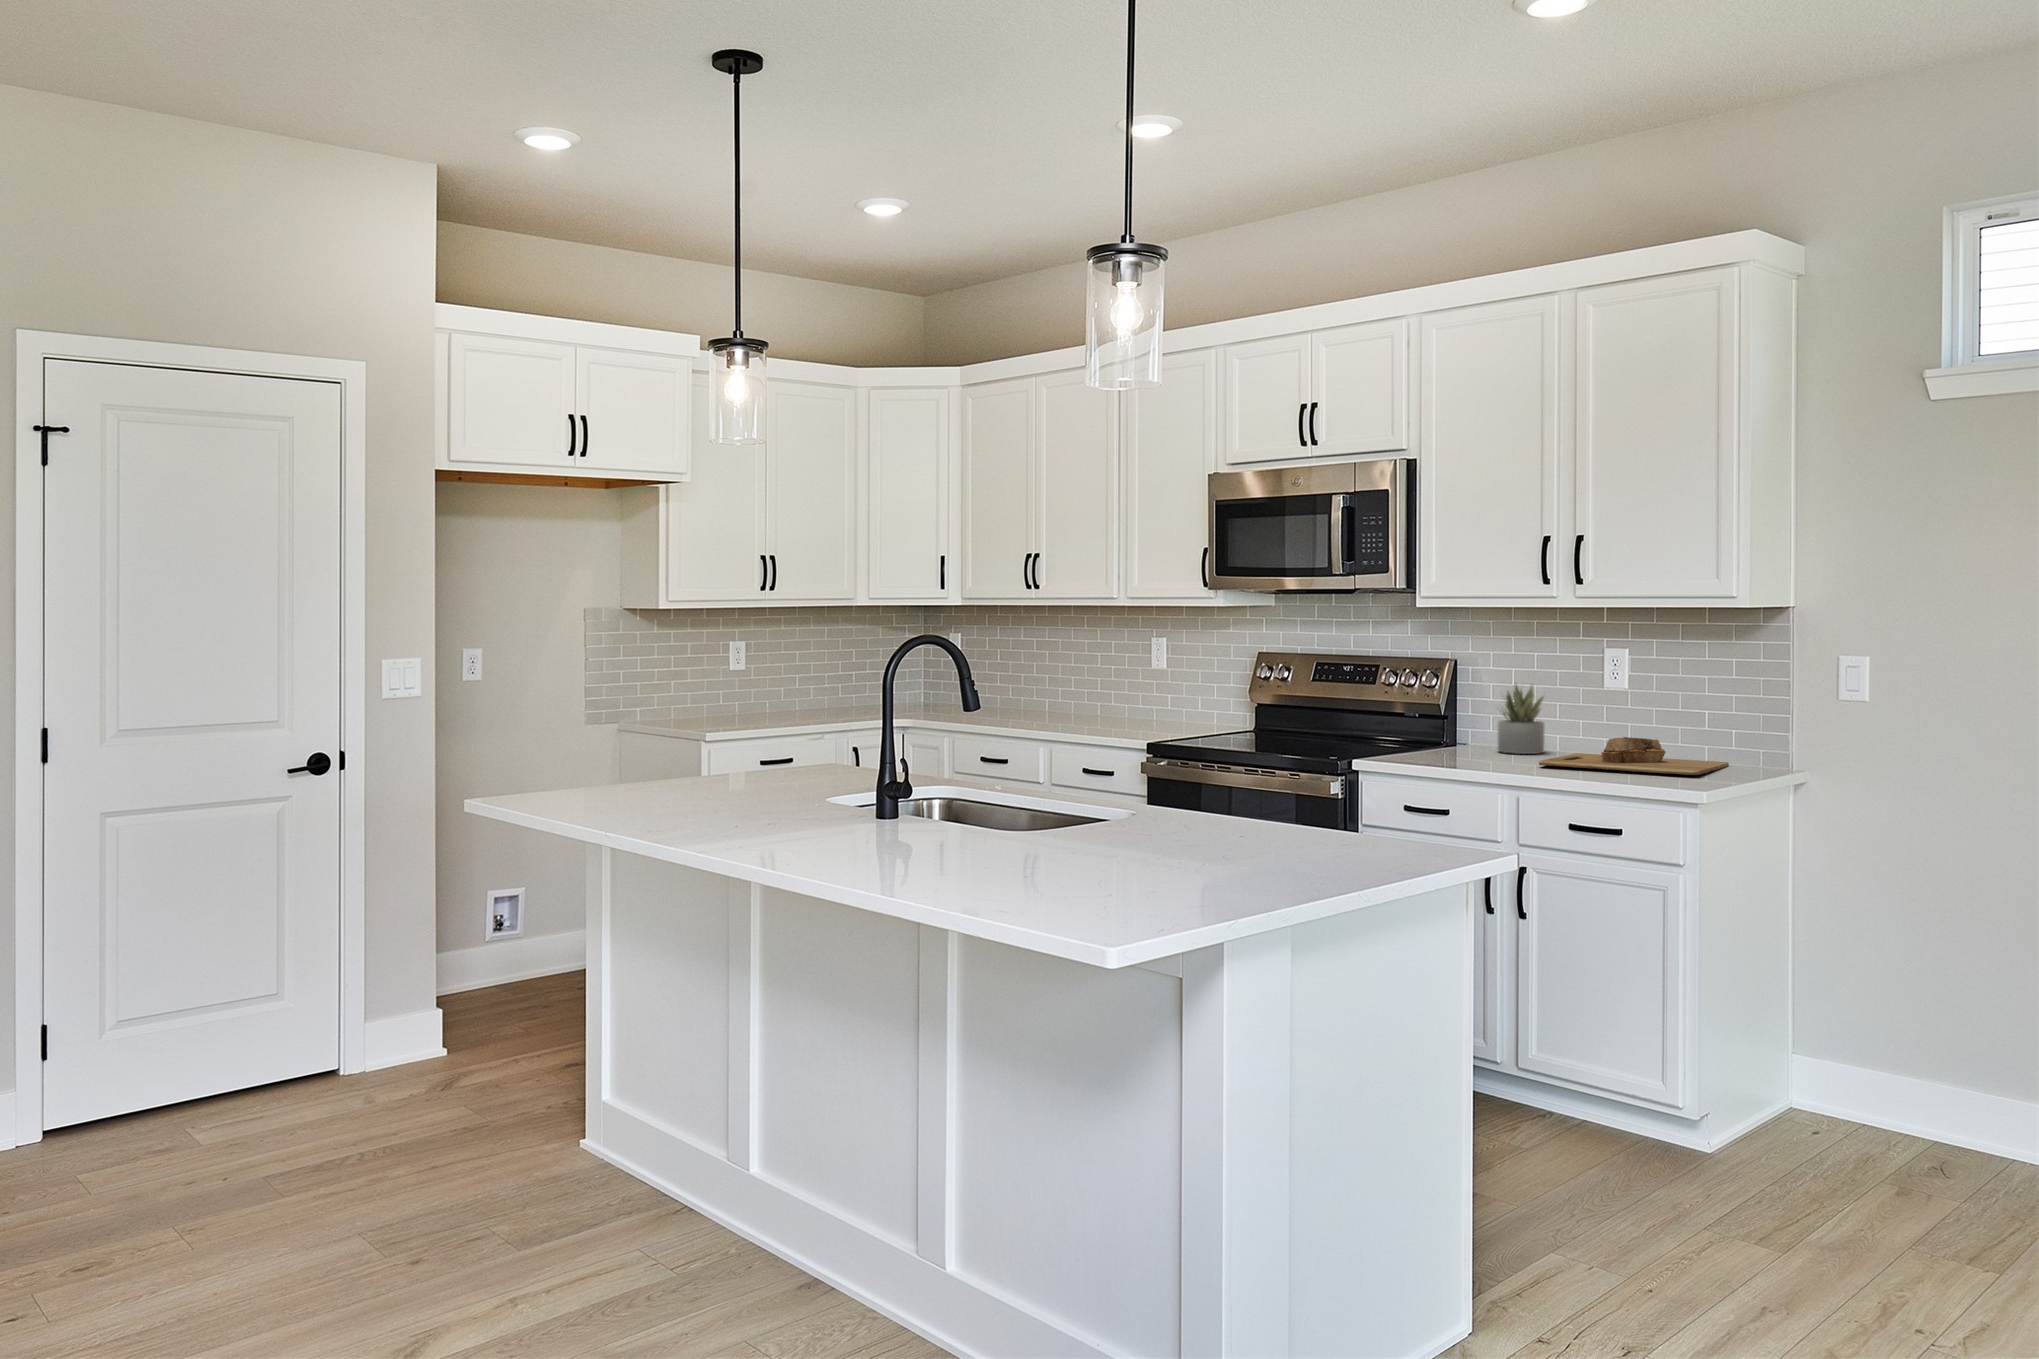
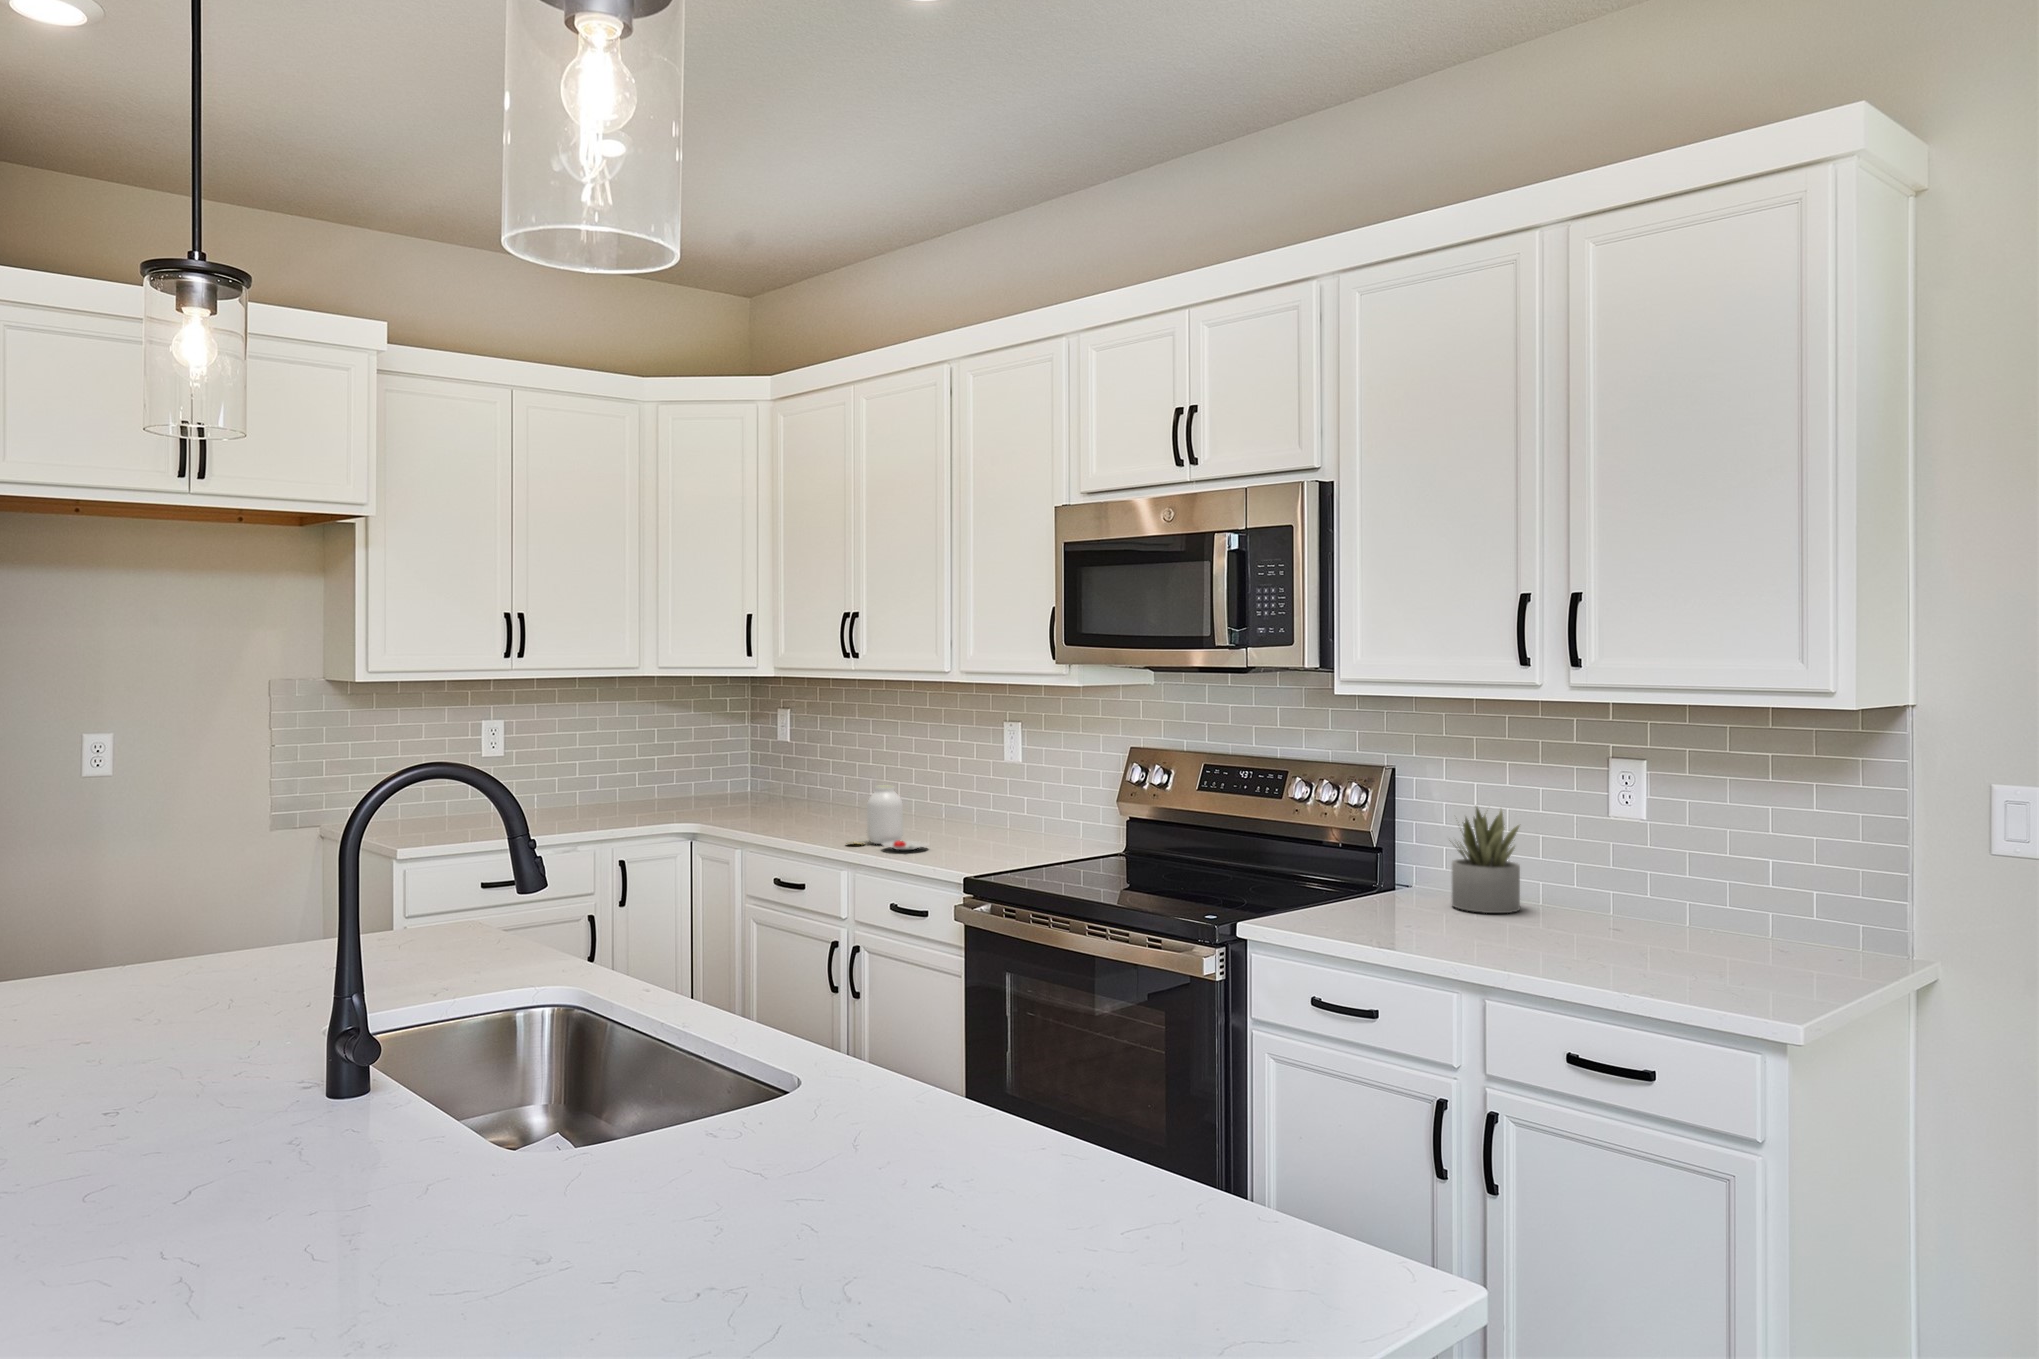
jar: none [1039,685,1106,732] -> present [846,785,928,850]
cutting board: present [1539,737,1729,775] -> none [1518,905,1813,980]

